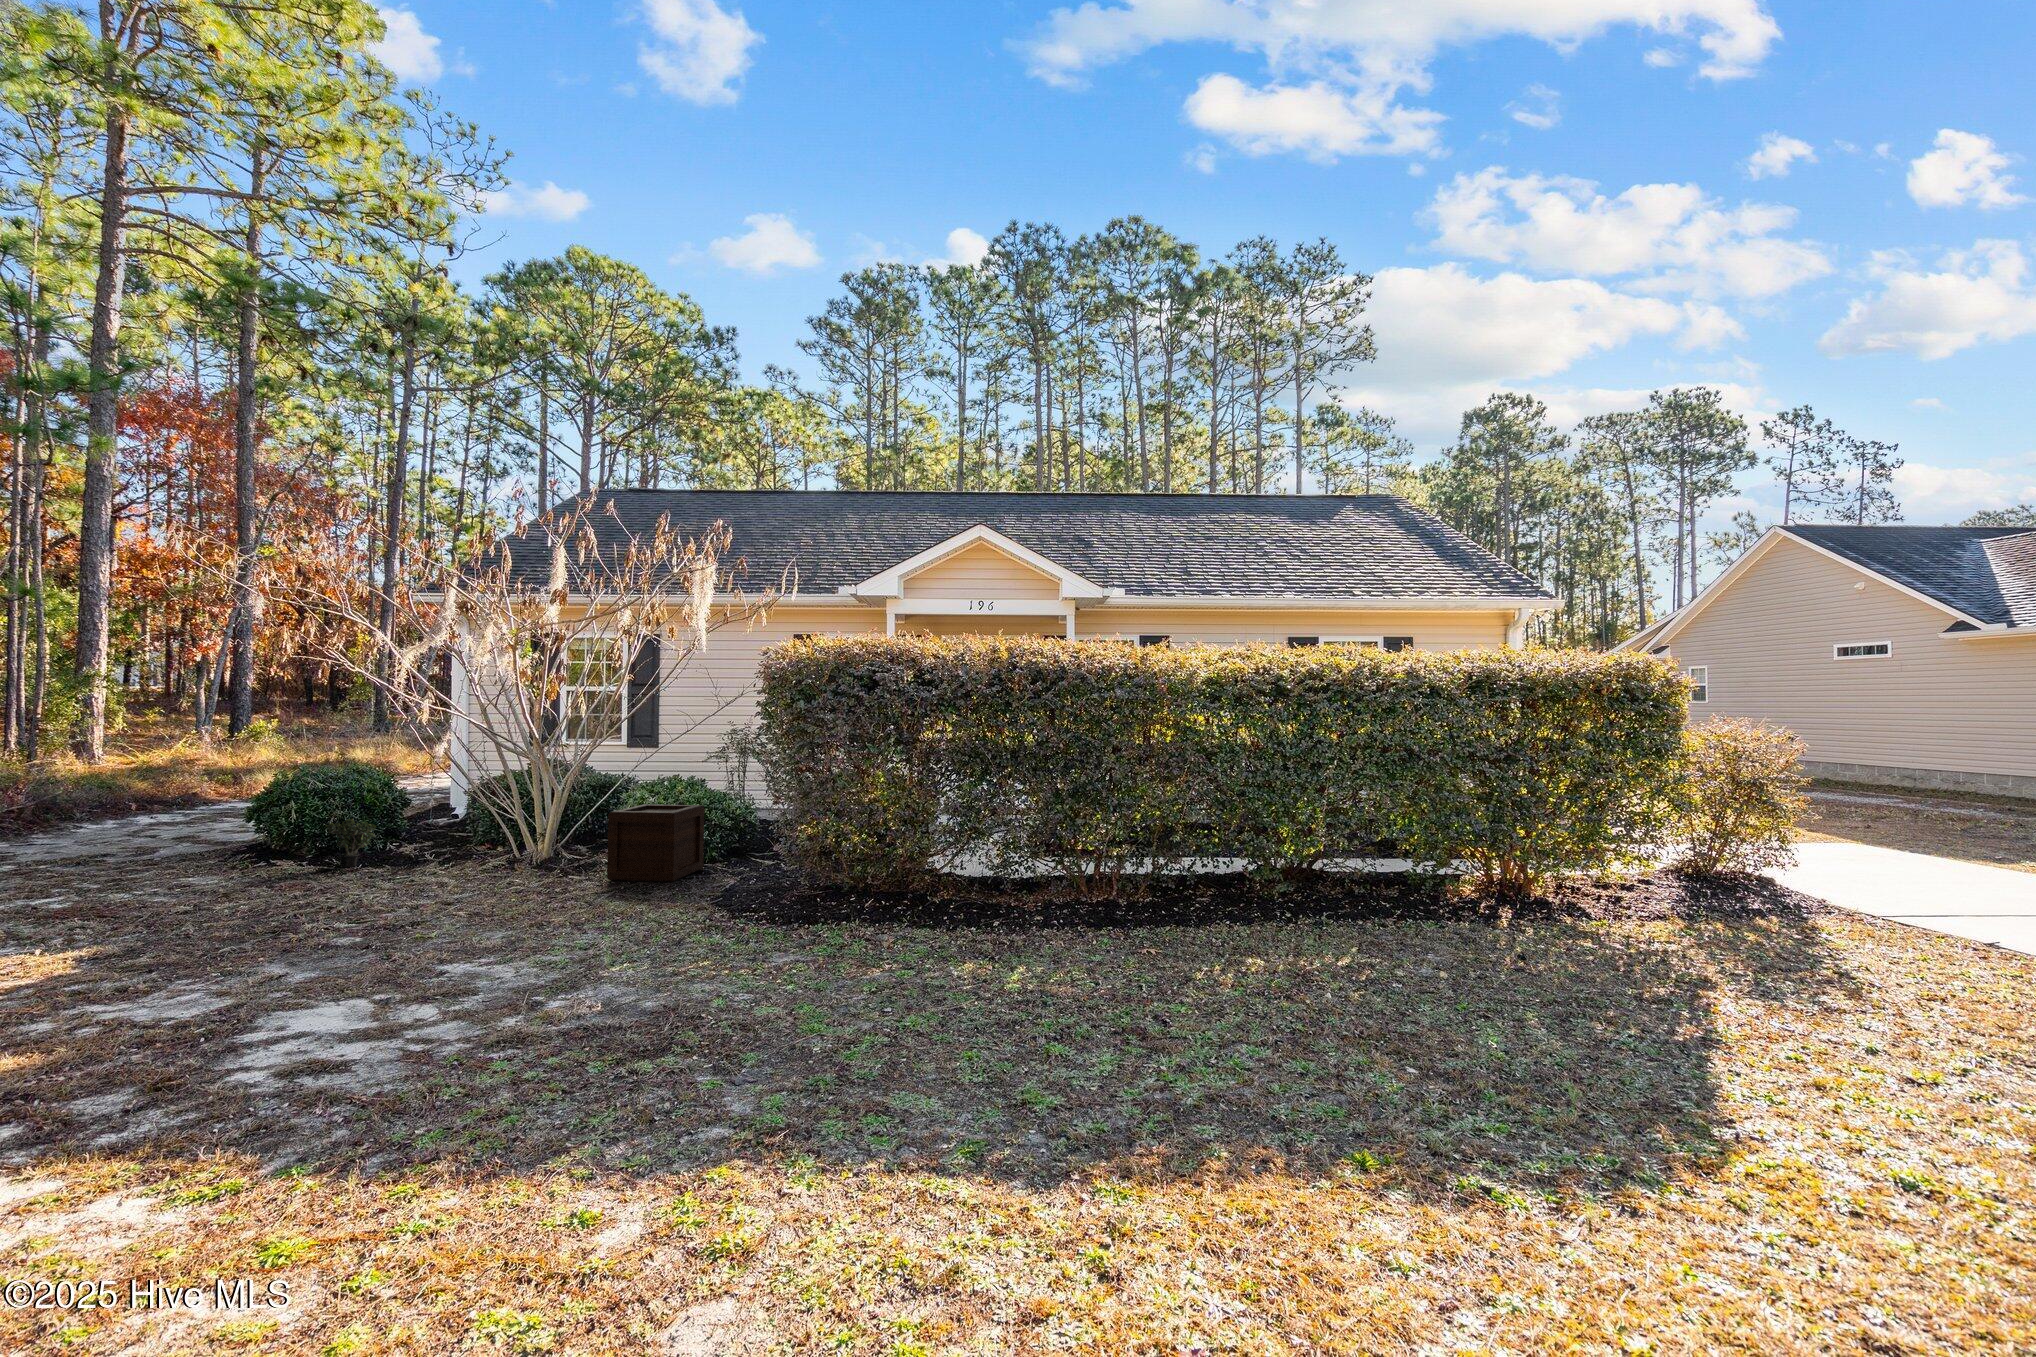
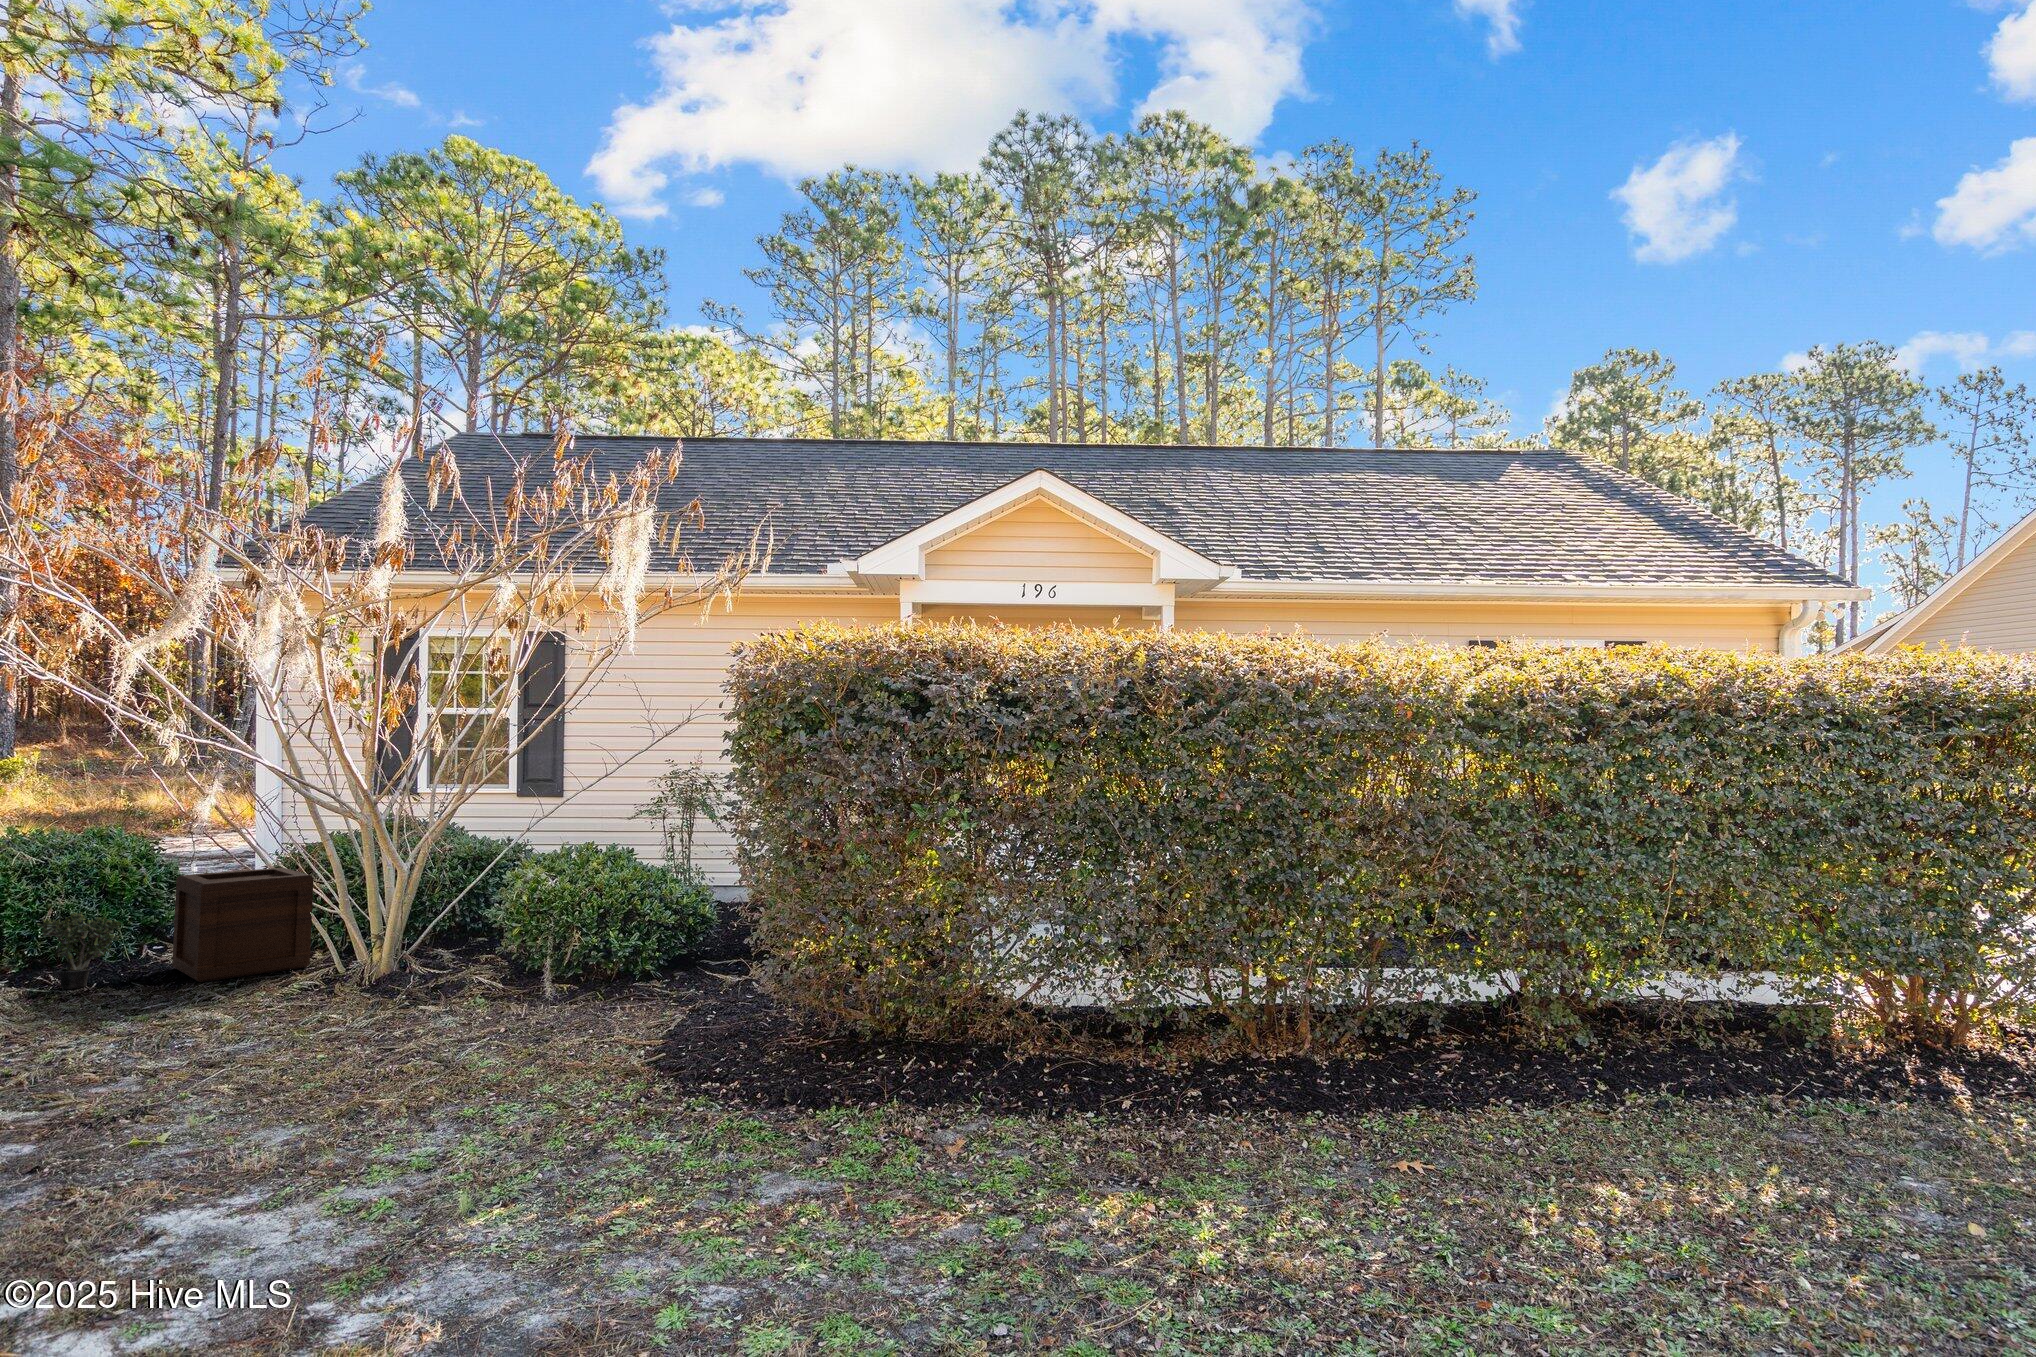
wooden crate: present [607,804,704,882] -> present [172,868,314,982]

